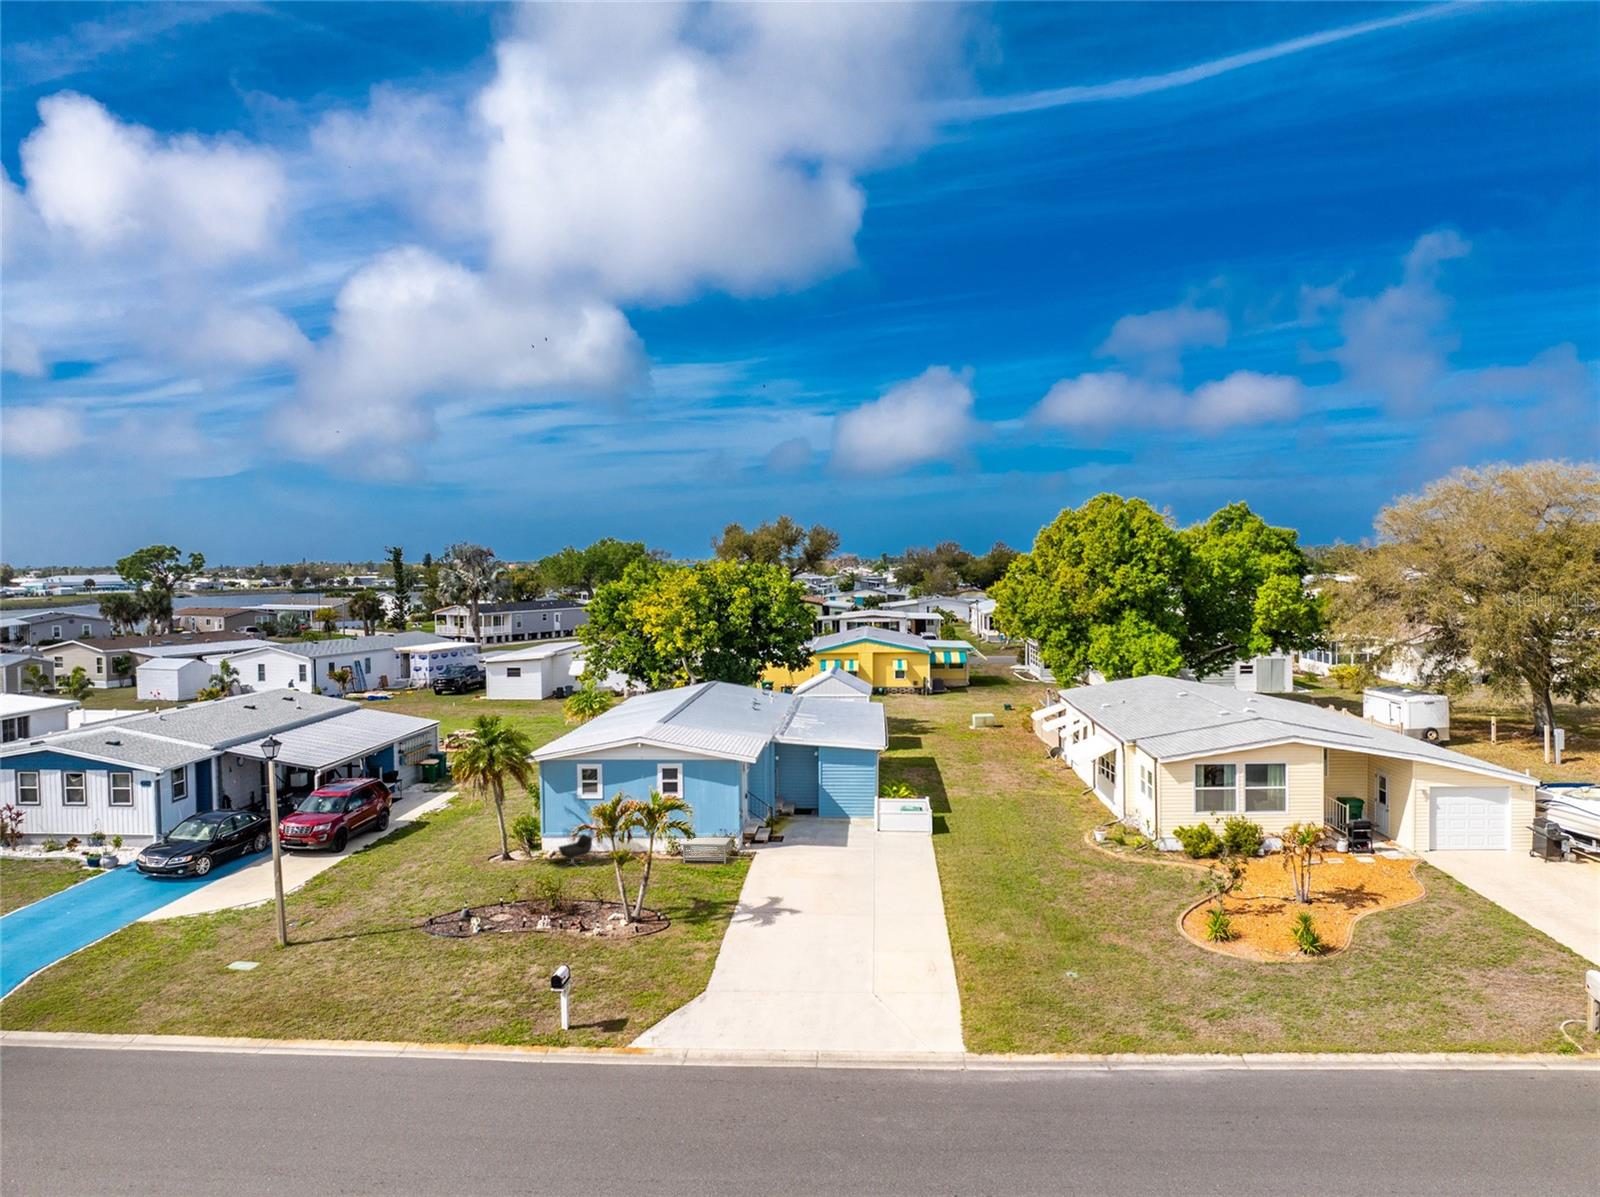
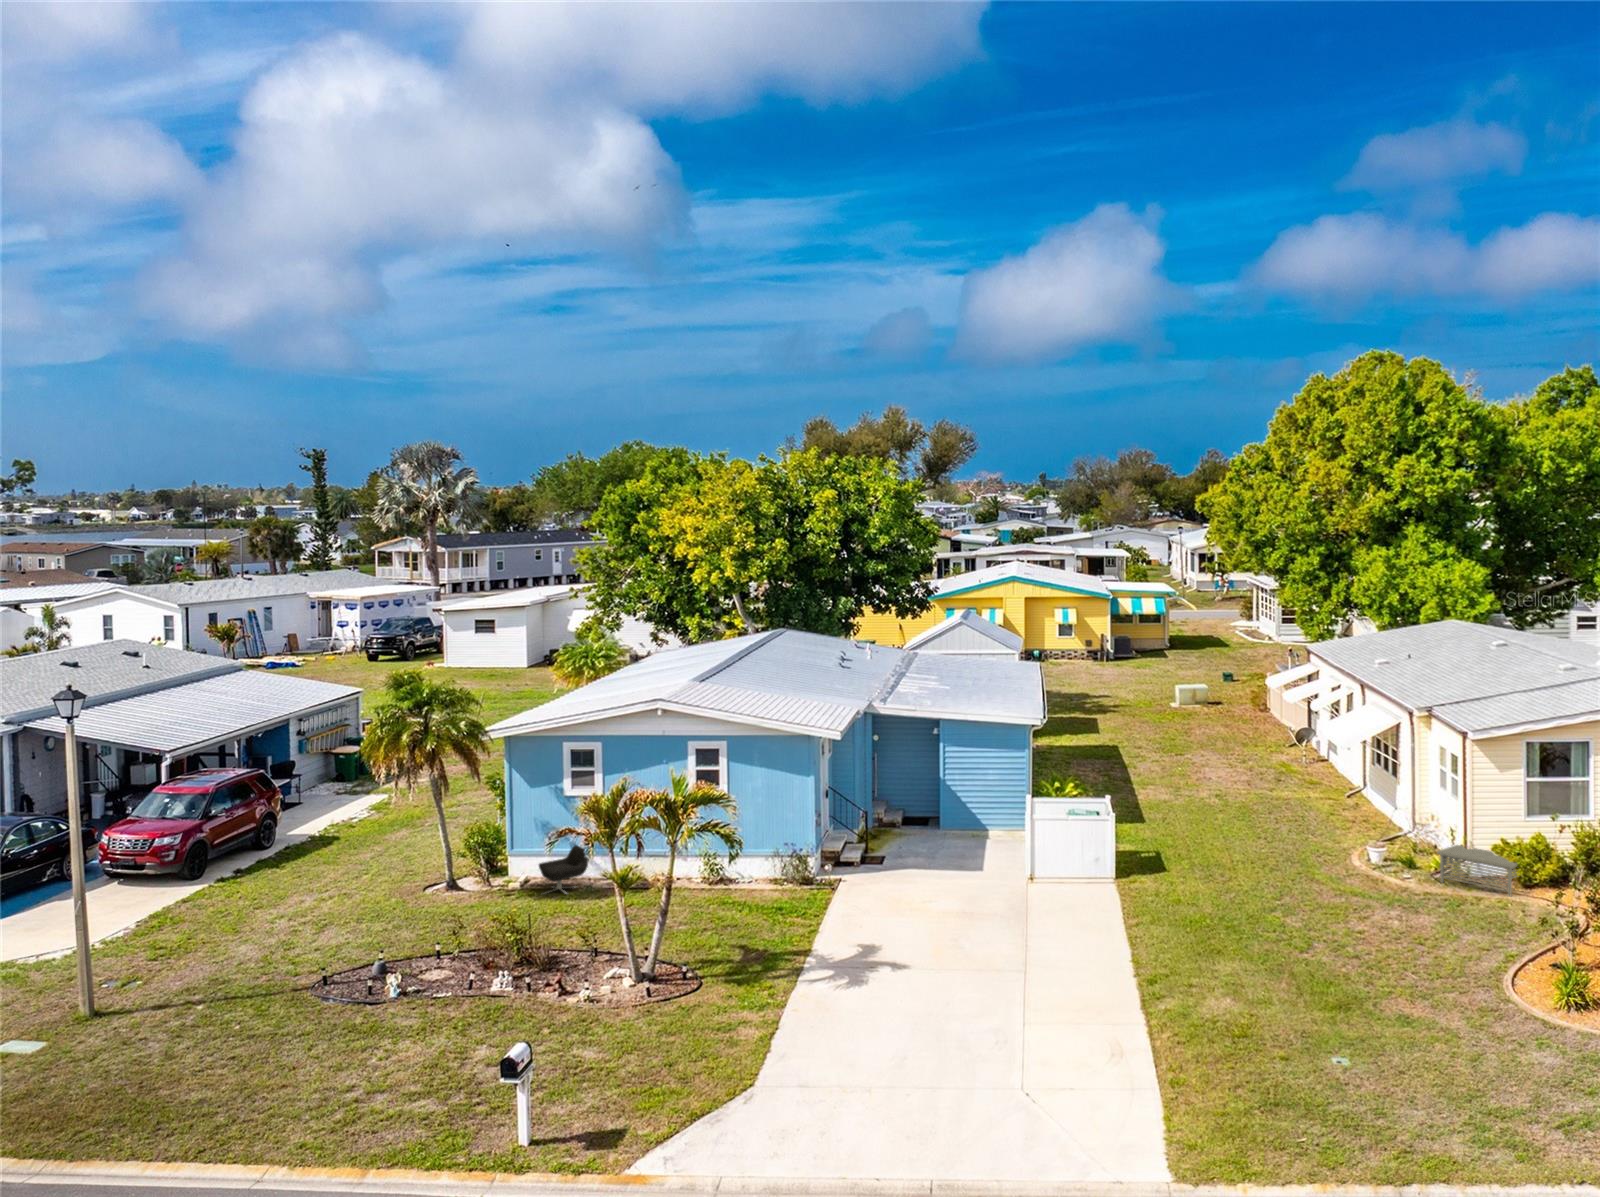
storage bench: present [681,837,731,864] -> present [1437,845,1517,897]

